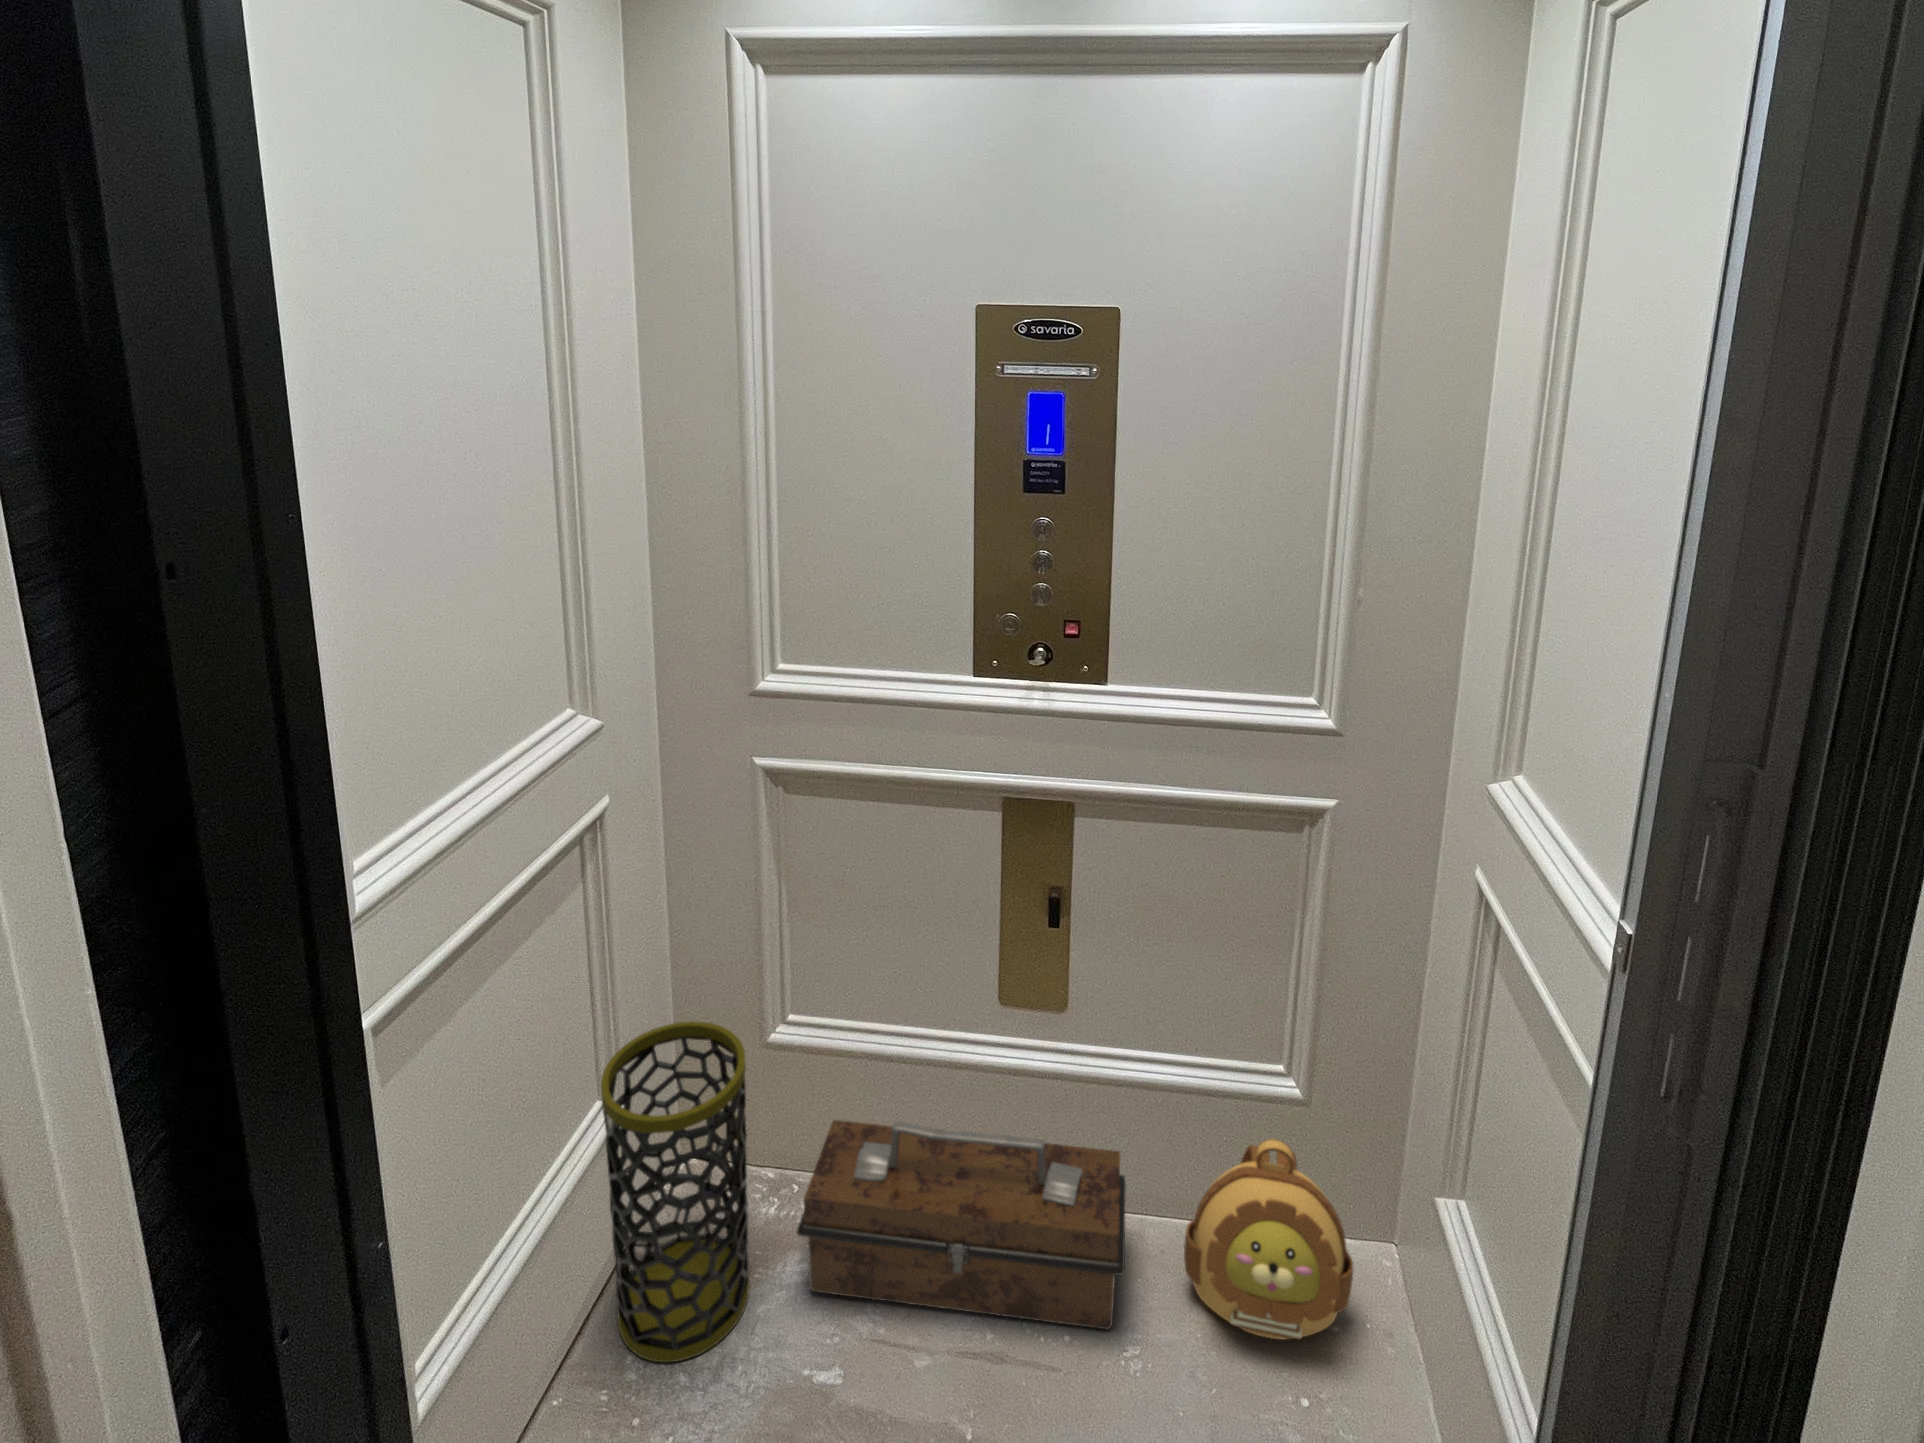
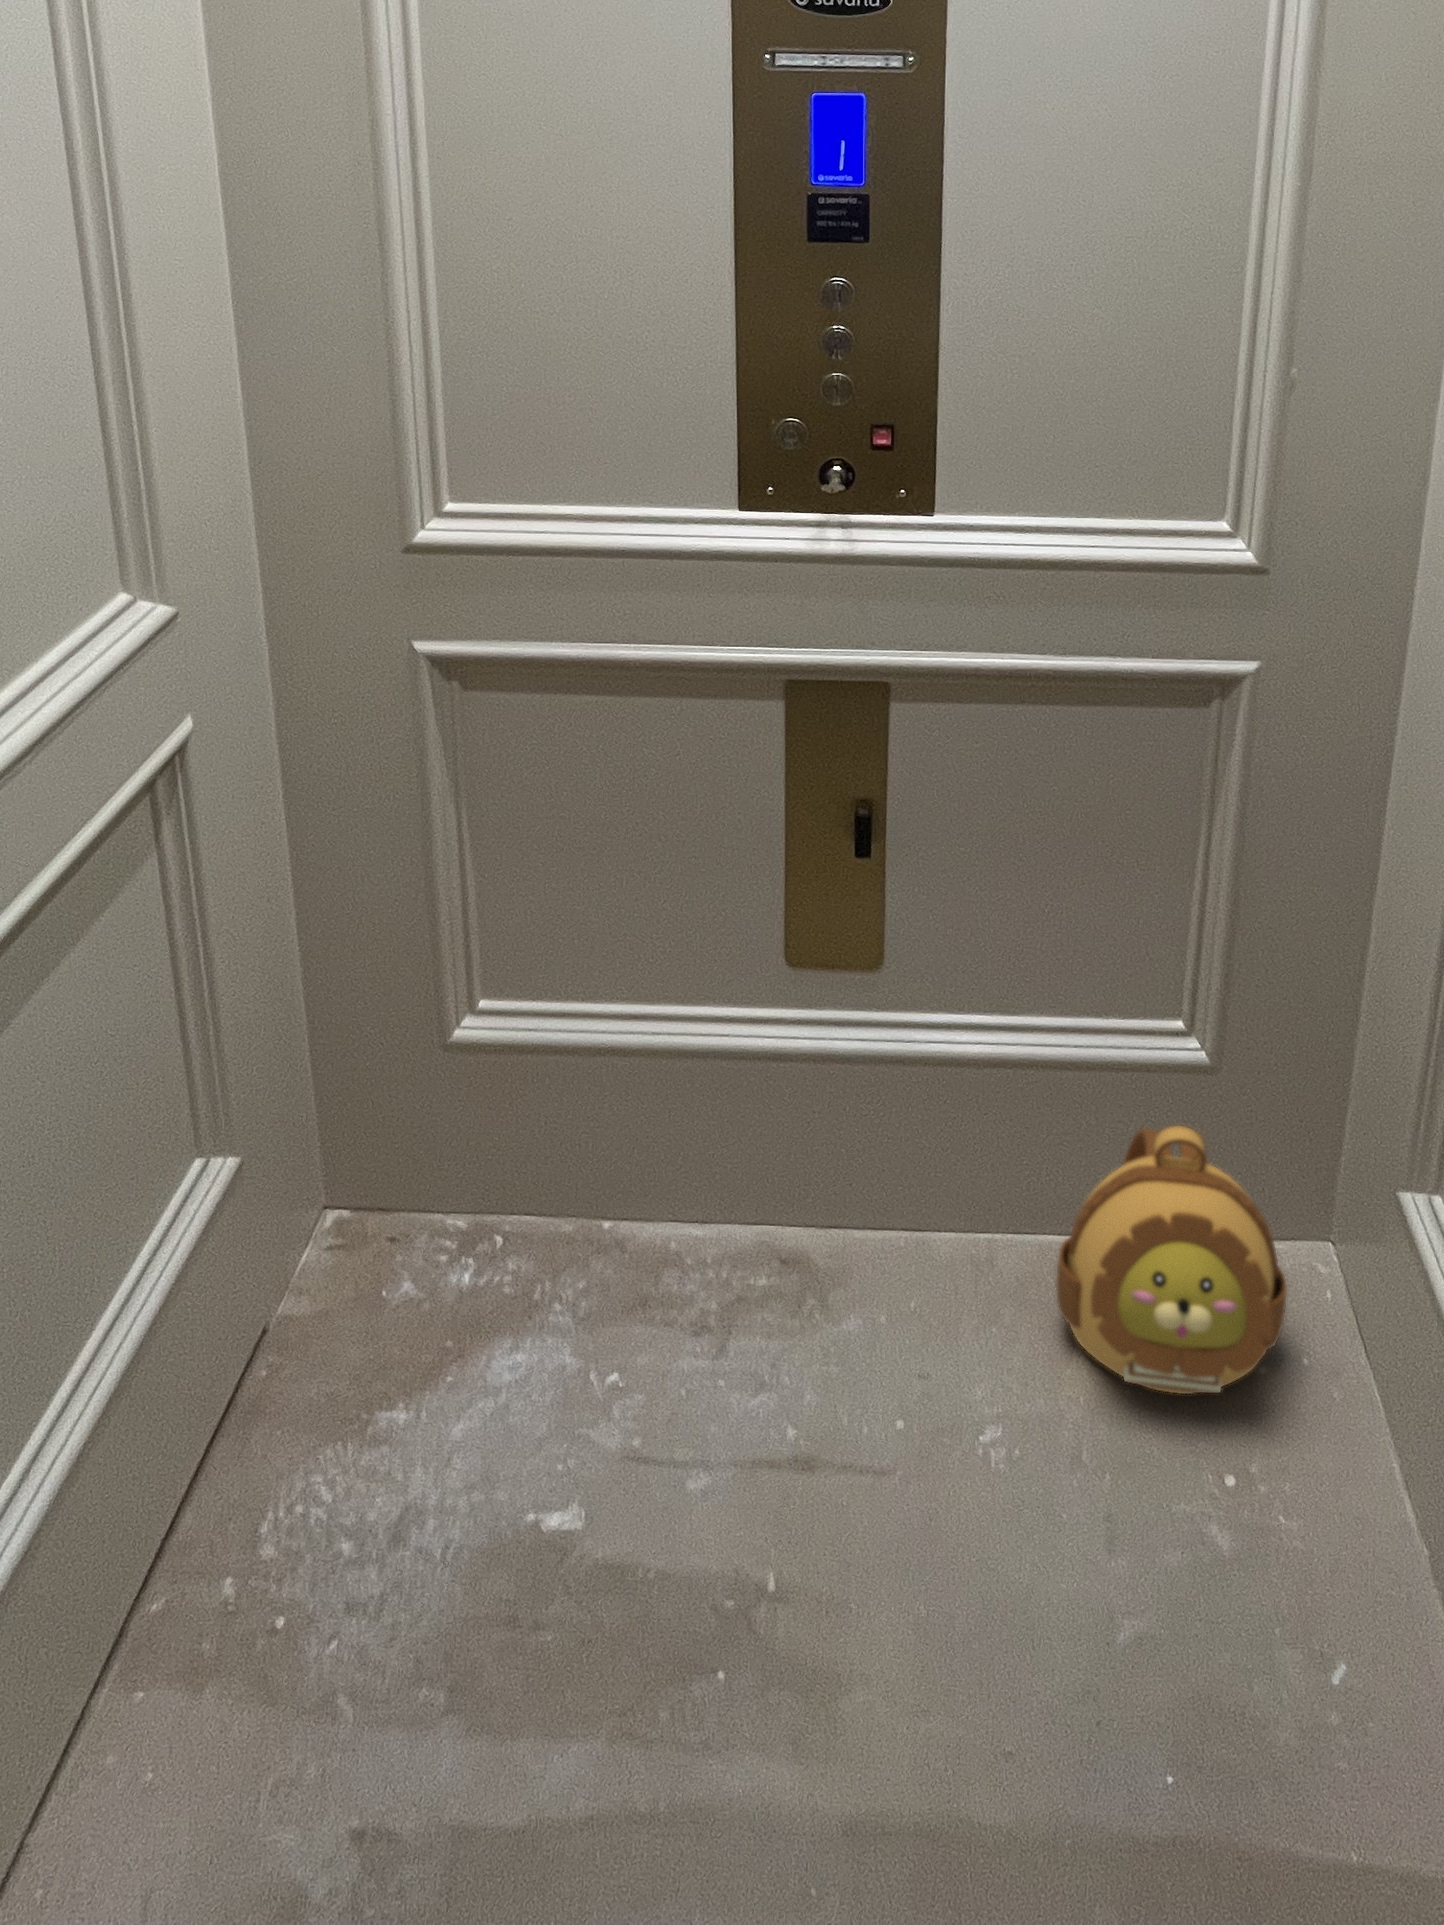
trash can: present [601,1021,750,1362] -> none [198,1029,439,1530]
toolbox: present [797,1120,1126,1329] -> none [507,1140,979,1405]

